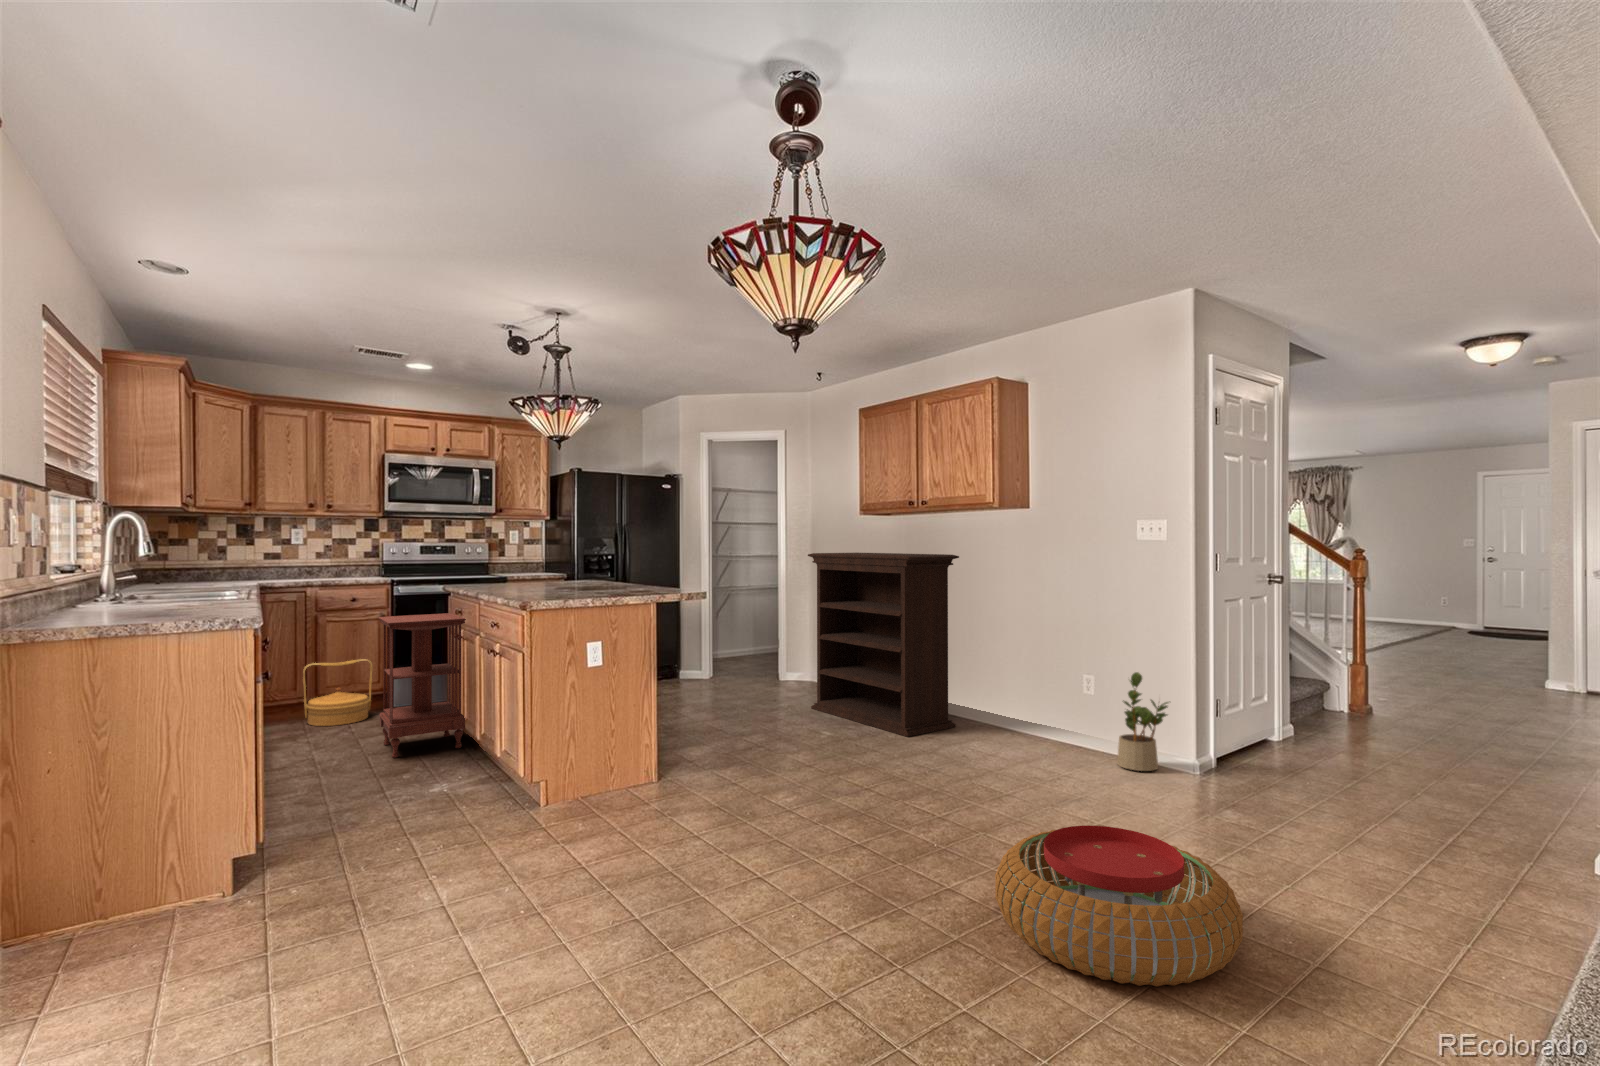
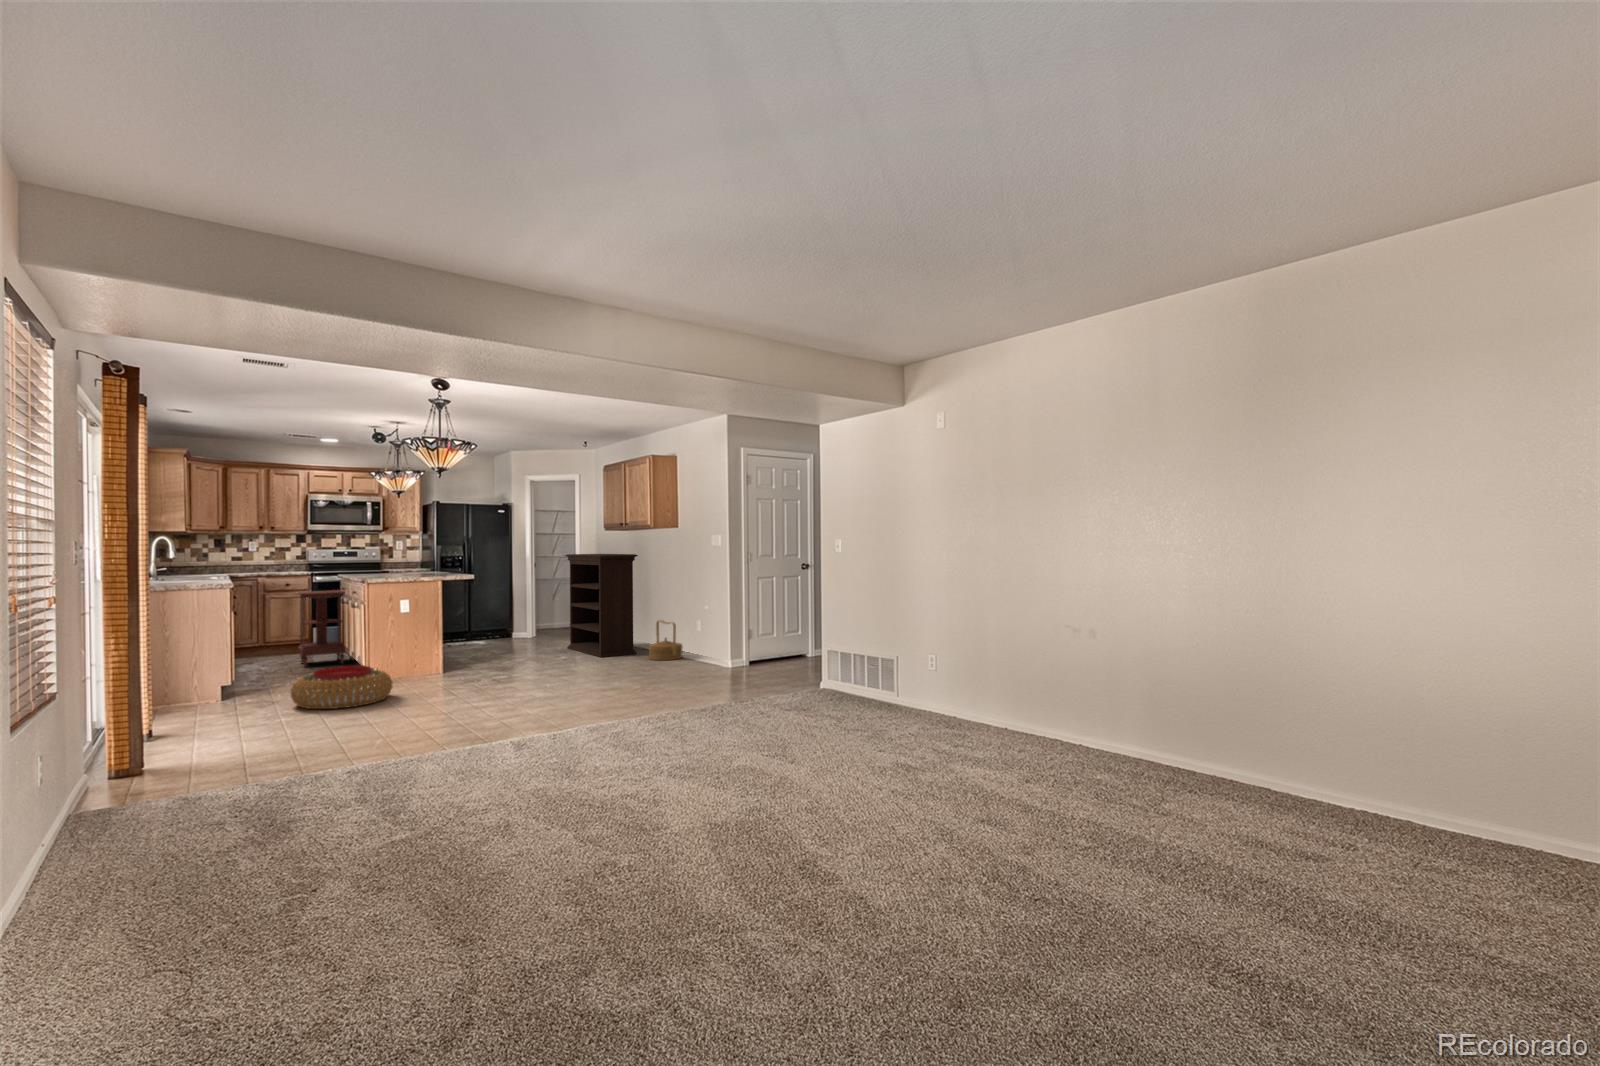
woven basket: present [303,659,372,726] -> present [649,620,683,660]
potted plant: present [1117,672,1168,771] -> none [689,615,715,666]
pouf: present [995,826,1243,987] -> present [290,666,392,709]

